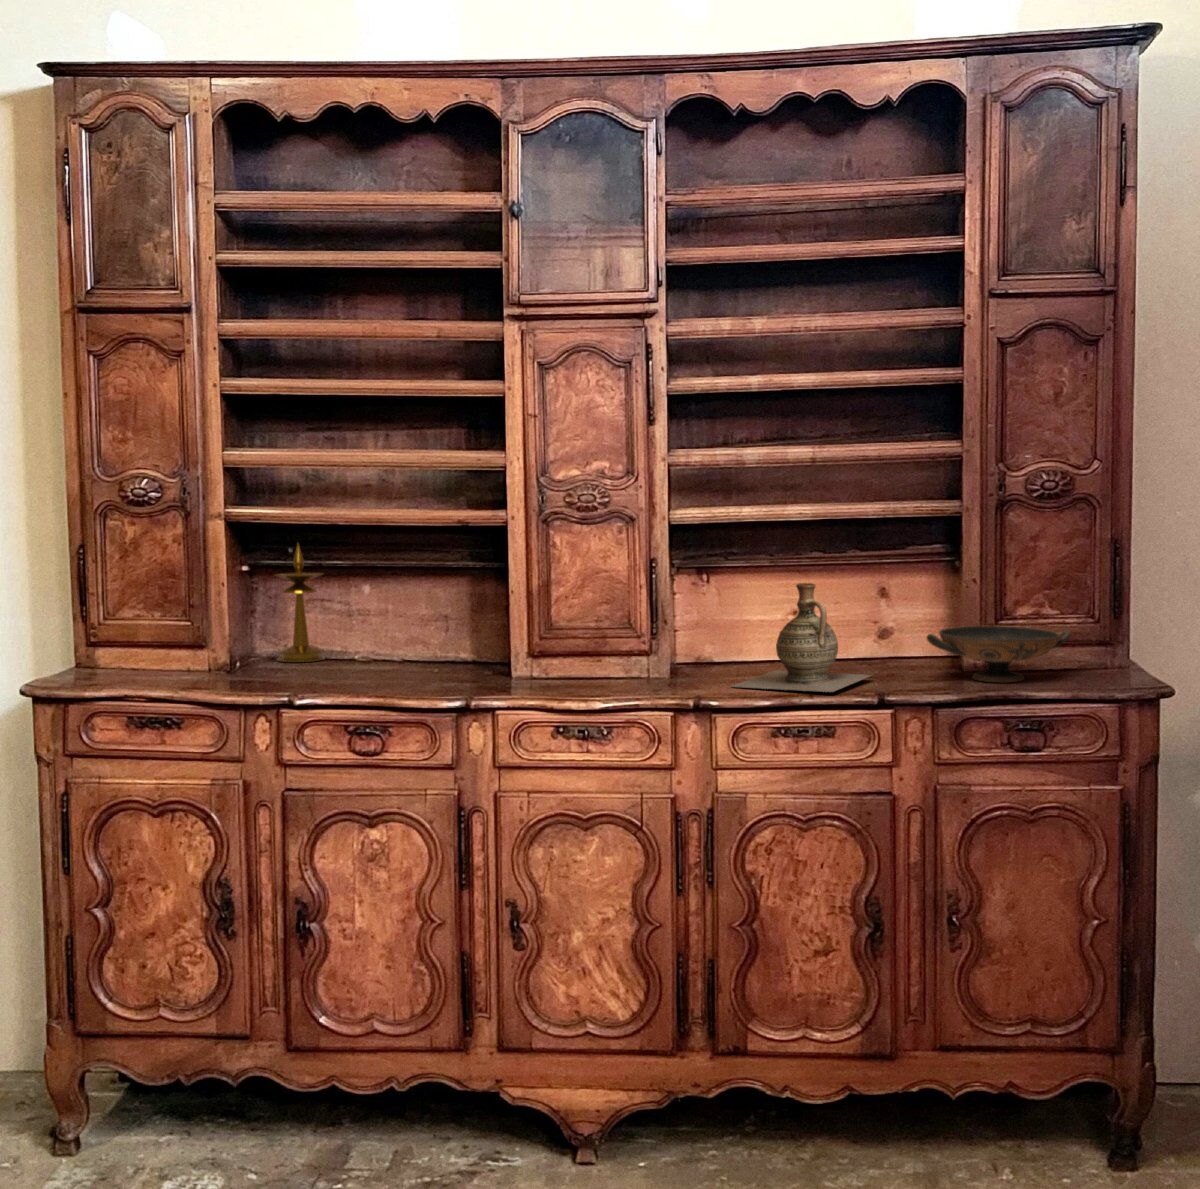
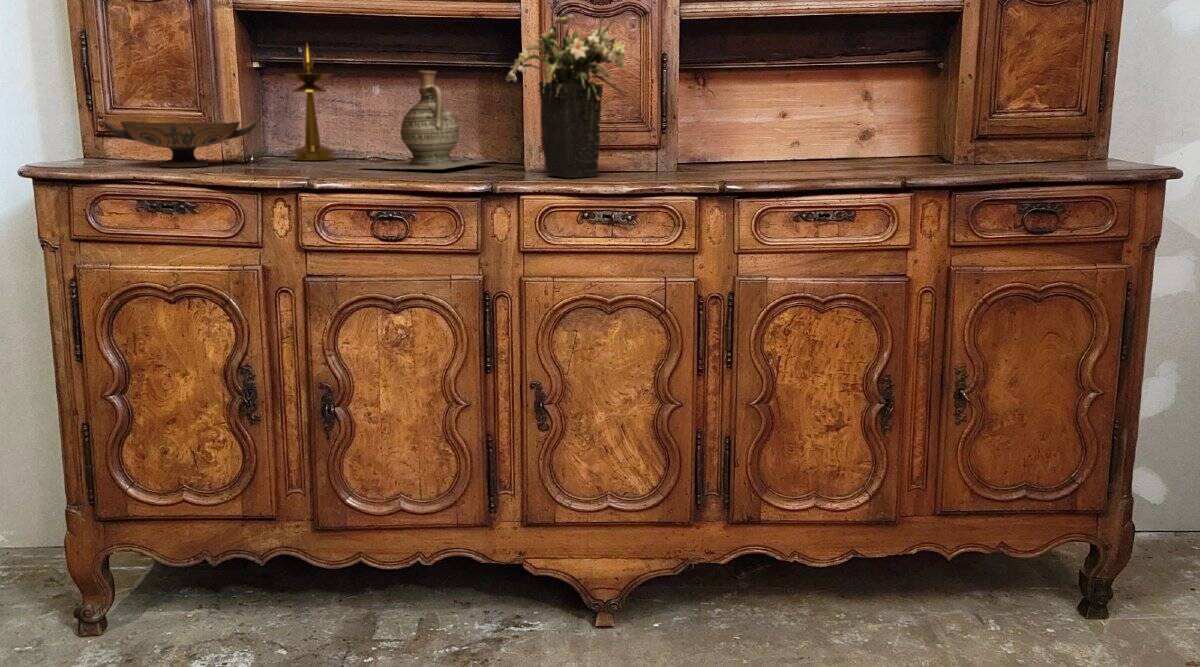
flower arrangement: none [479,535,609,695] -> present [506,14,639,178]
ceramic jug: present [732,583,871,692] -> present [362,71,490,169]
decorative bowl: present [927,626,1071,682] -> present [103,120,257,167]

